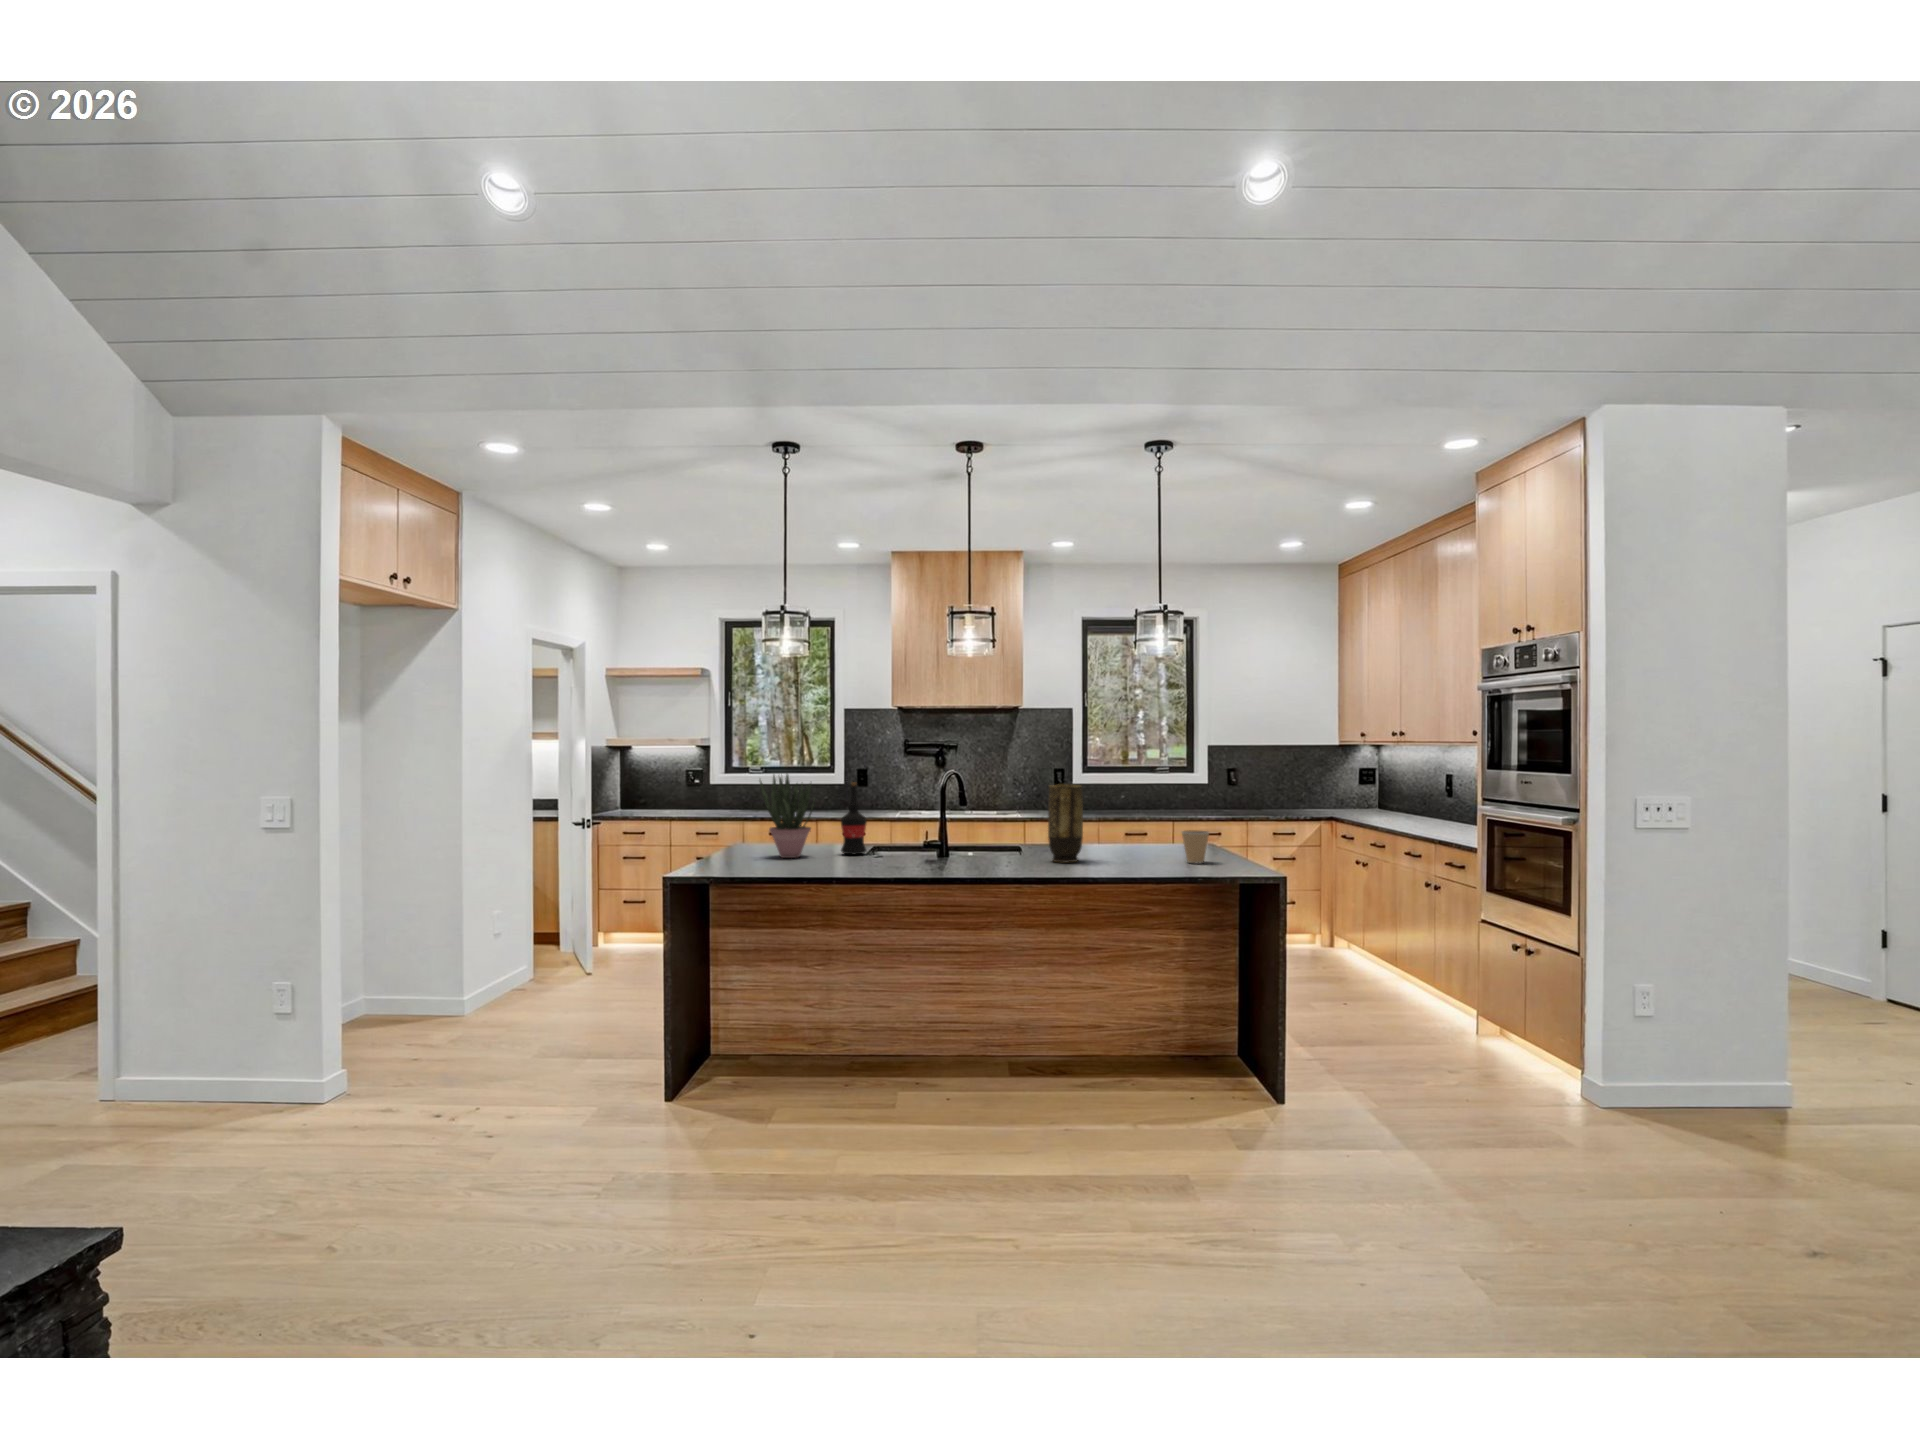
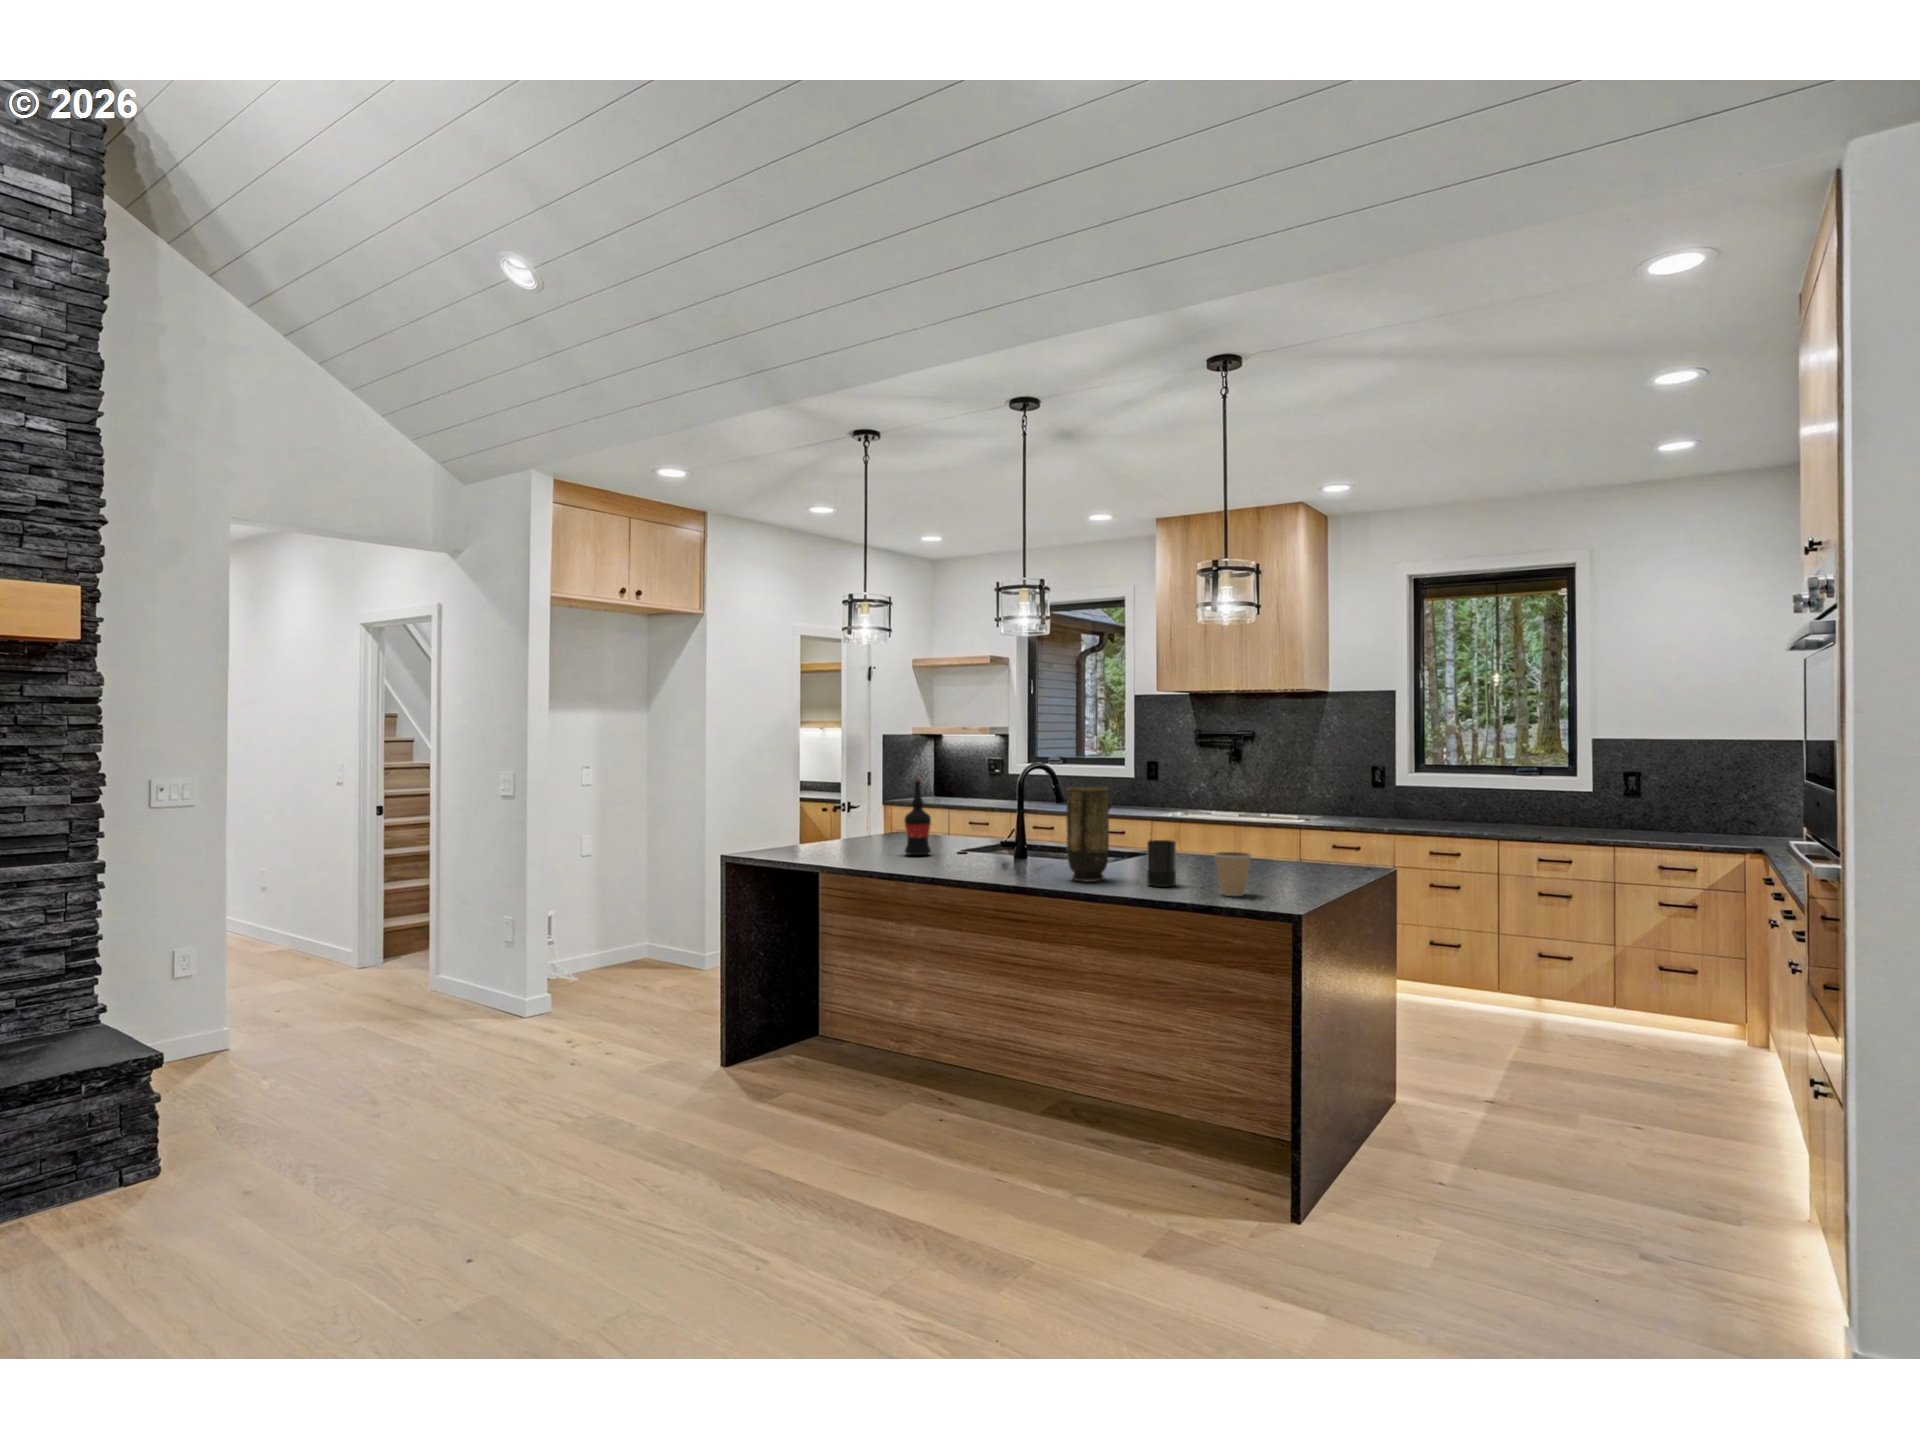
potted plant: present [760,774,814,858] -> none [822,765,875,855]
candle: none [1114,823,1139,862] -> present [1147,840,1176,887]

